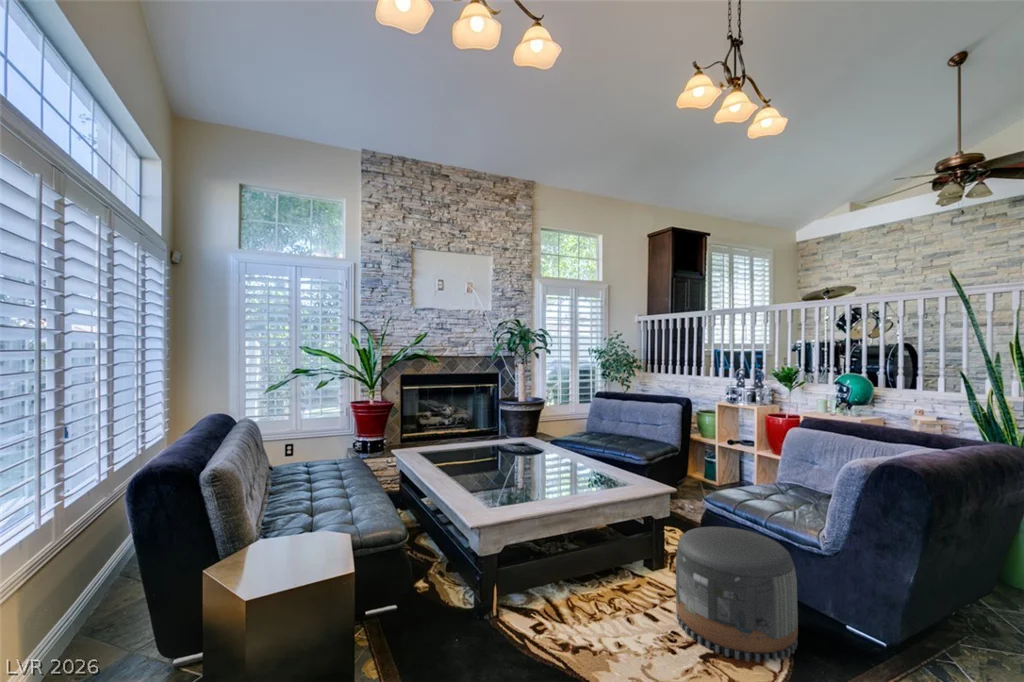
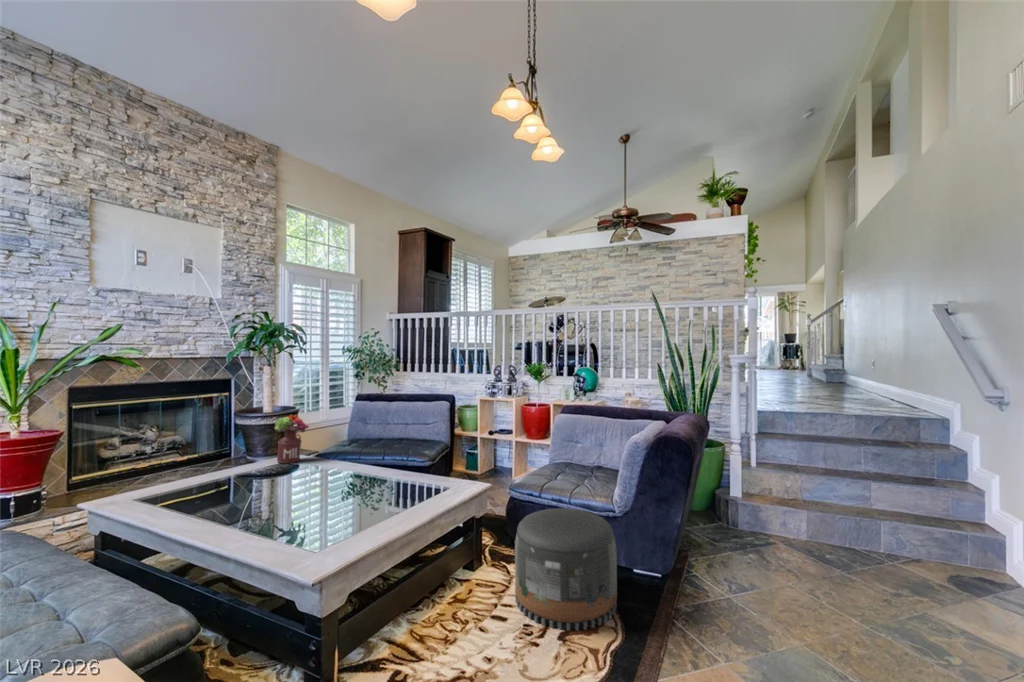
flower arrangement: none [515,406,542,446] -> present [275,415,309,463]

